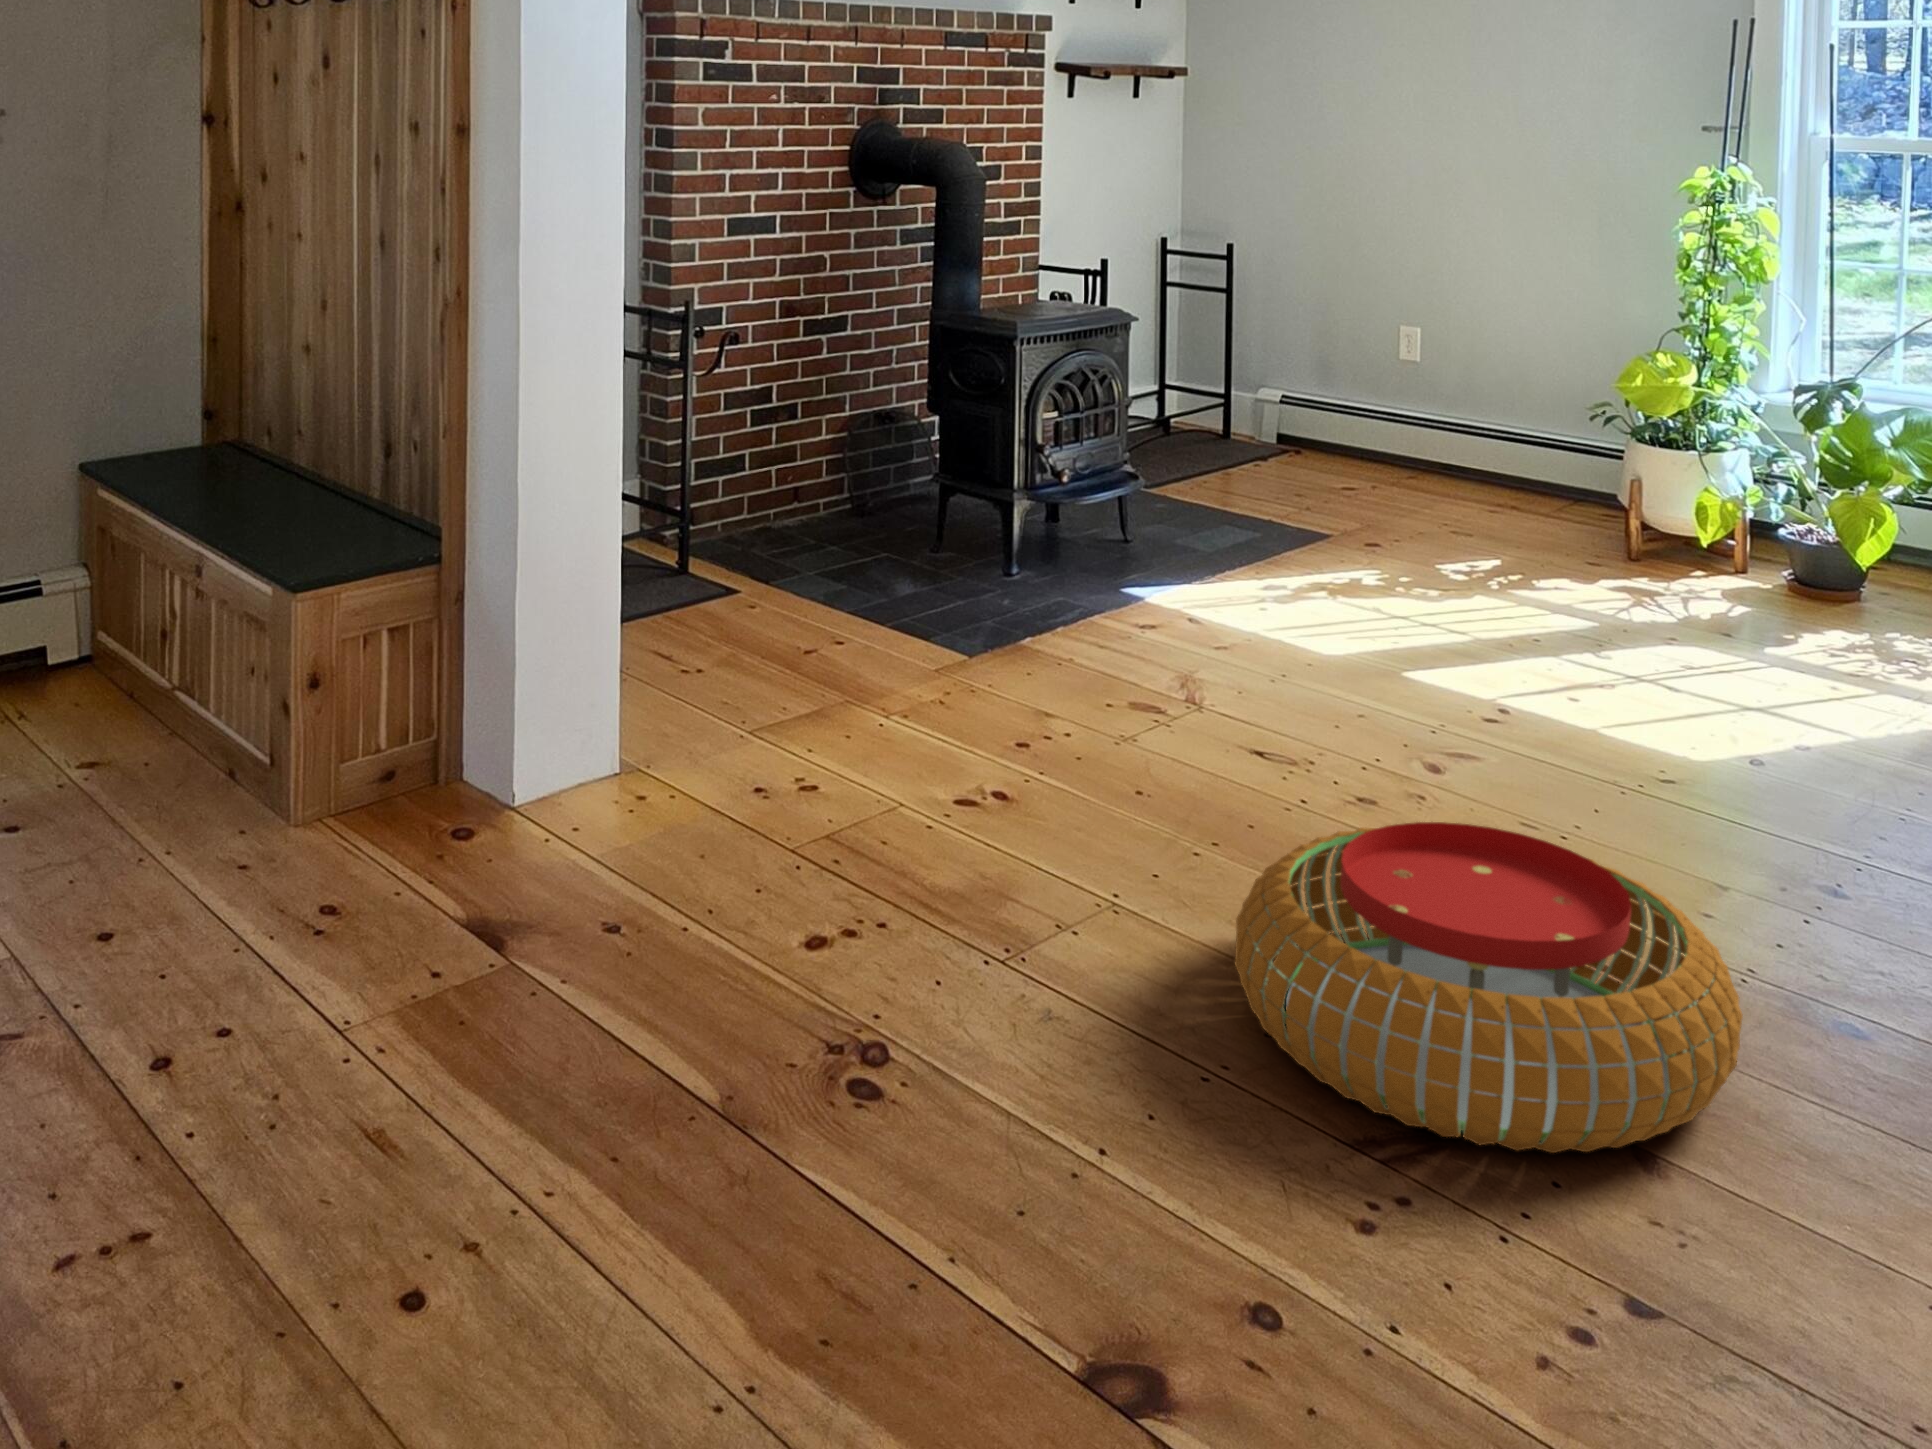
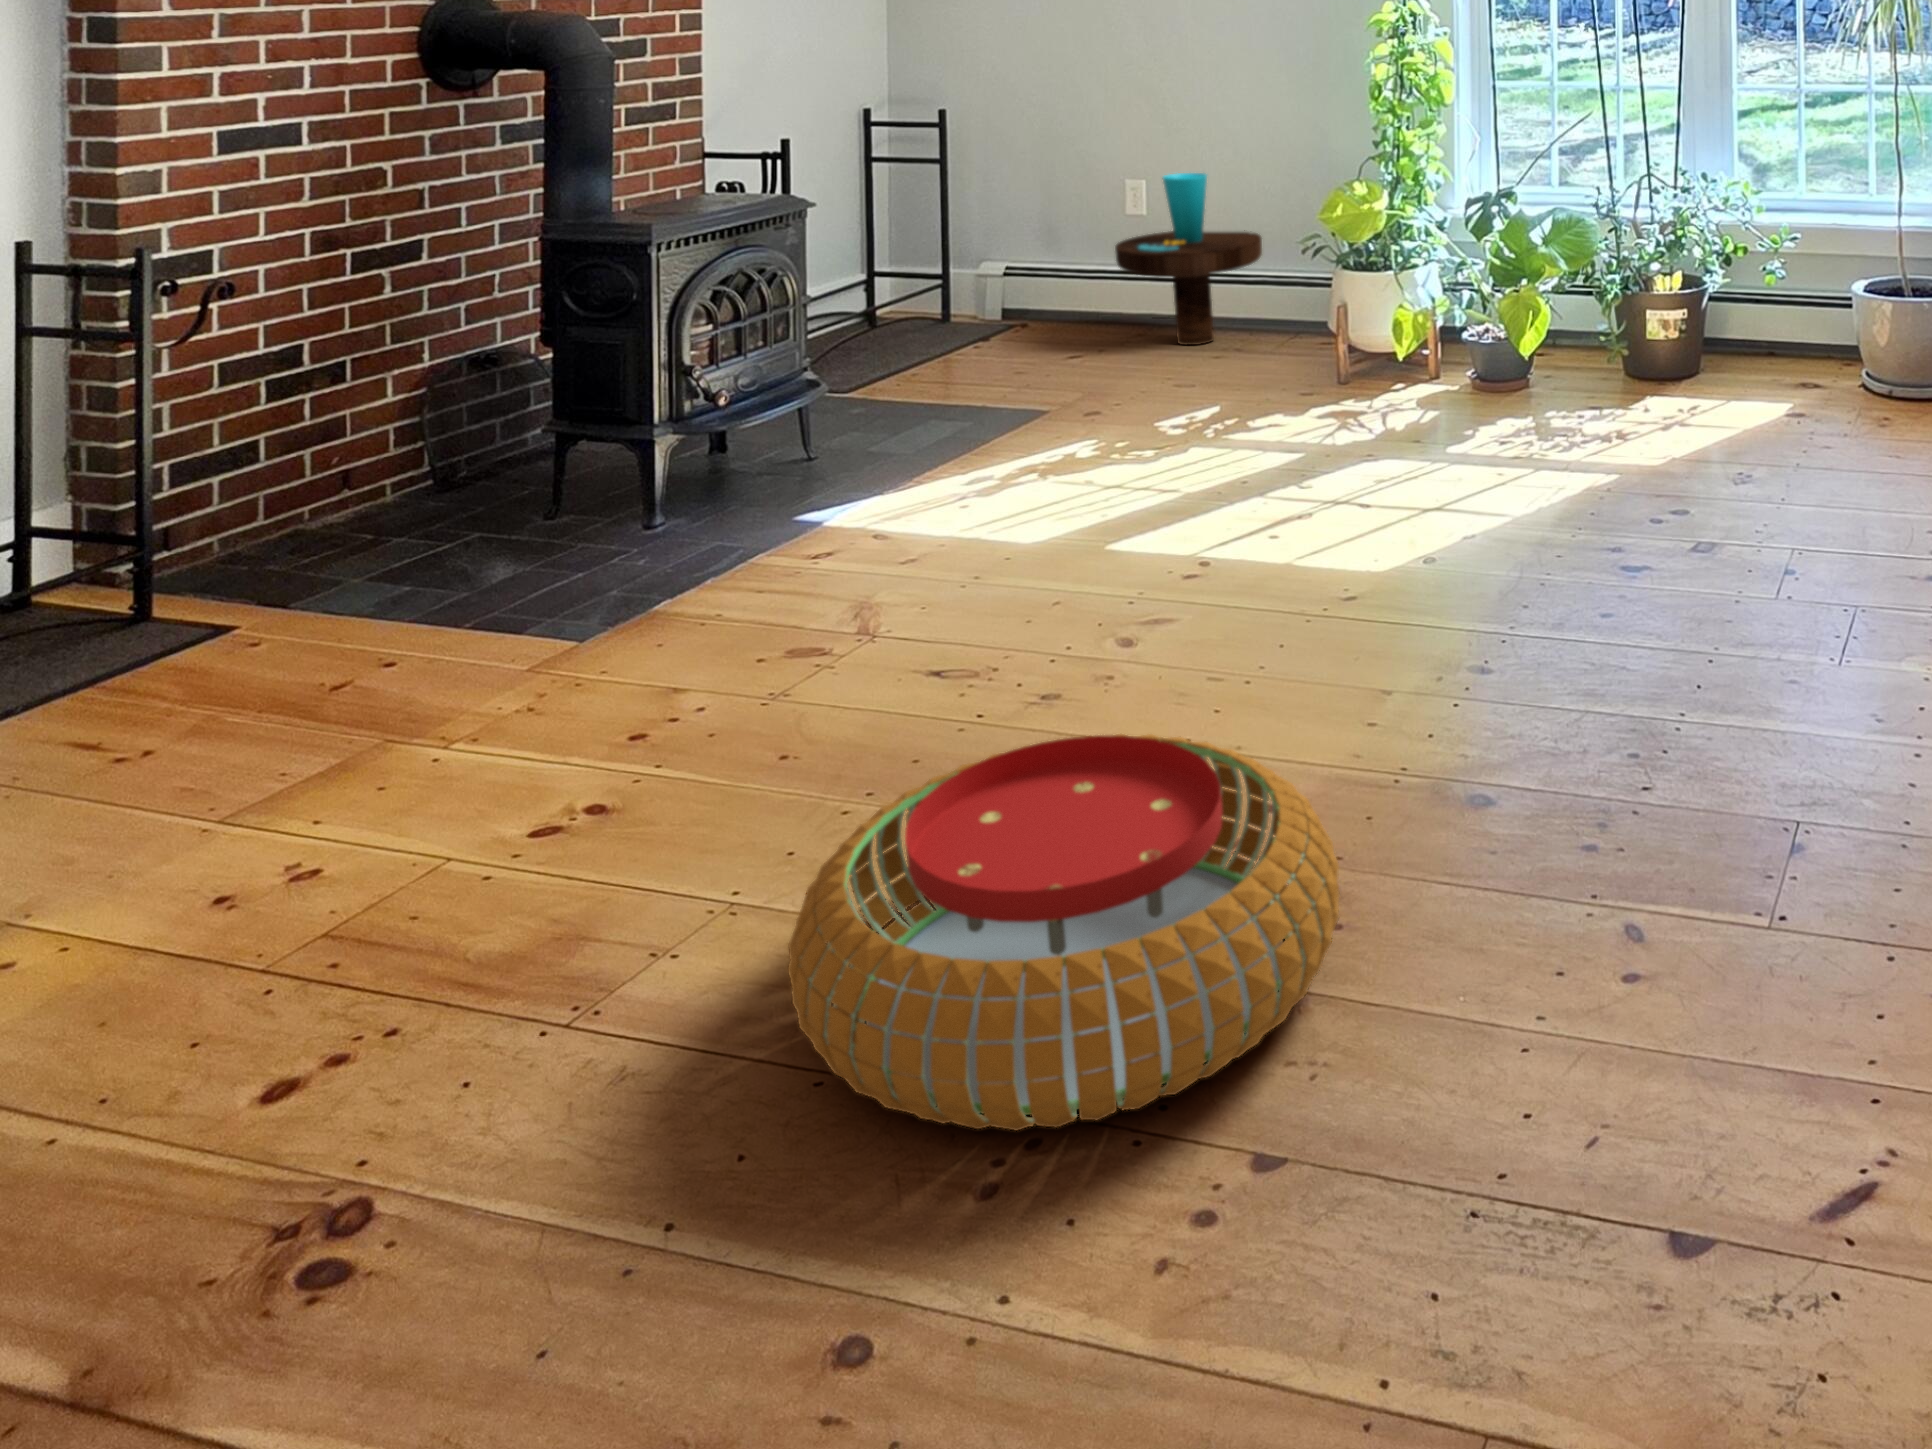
side table: none [1381,327,1537,503] -> present [1115,173,1262,345]

